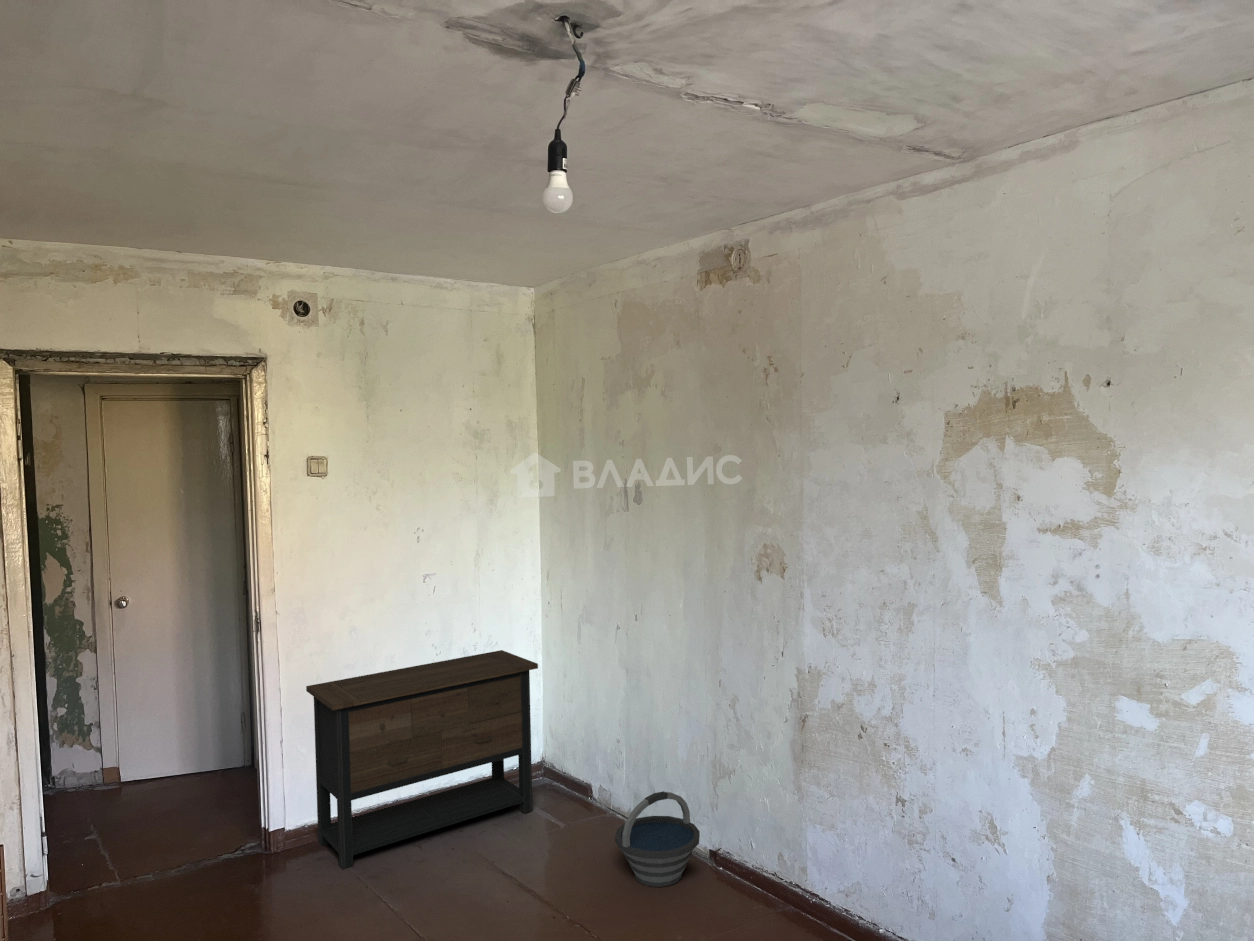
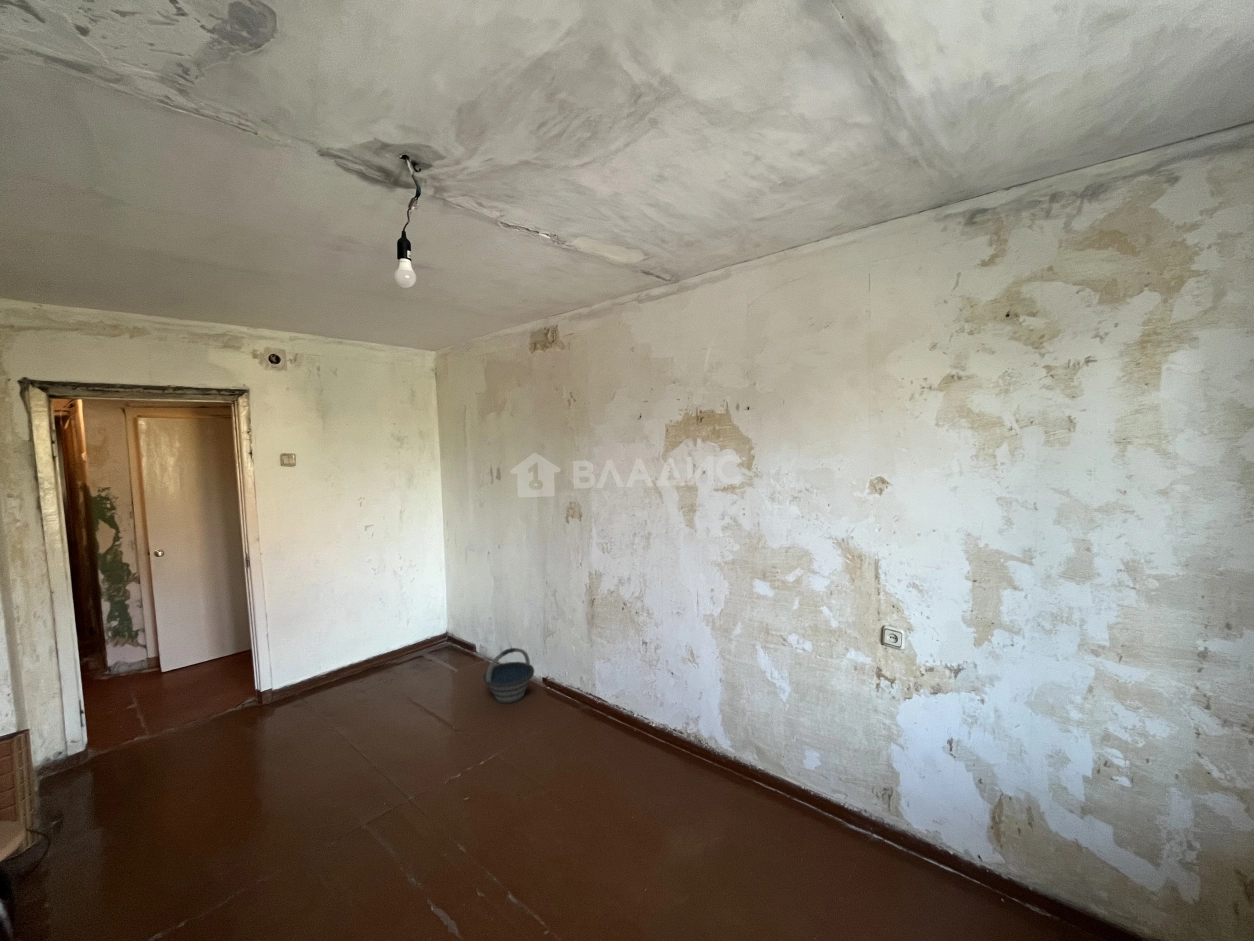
dresser: present [306,650,538,870] -> none [284,569,442,712]

